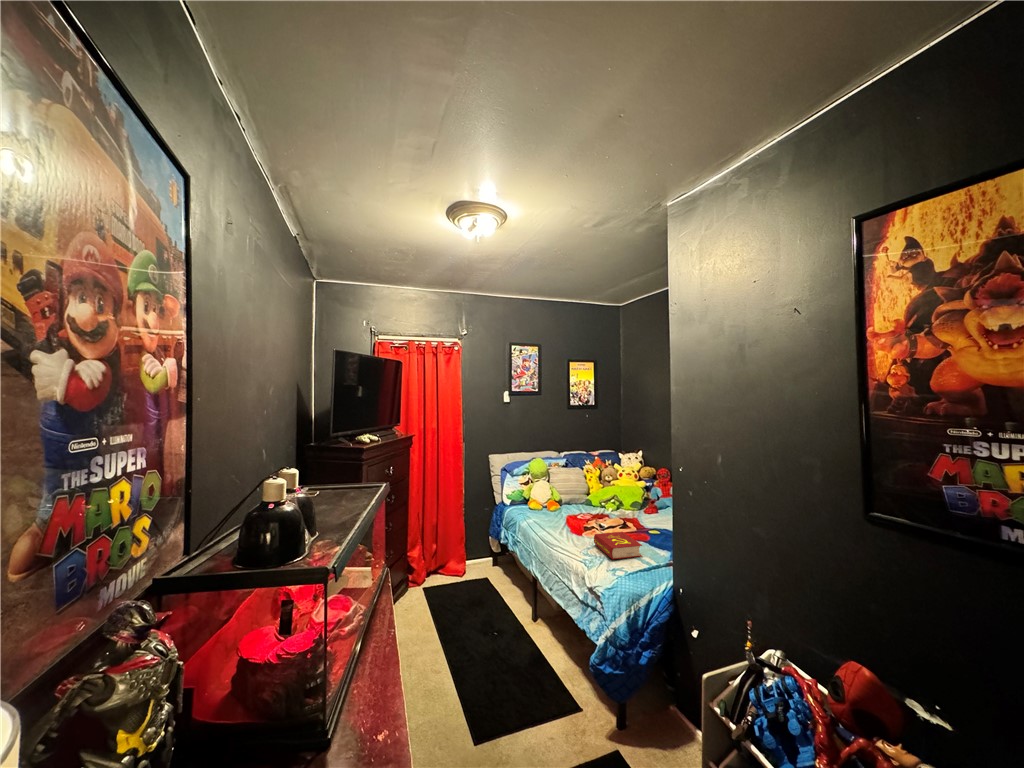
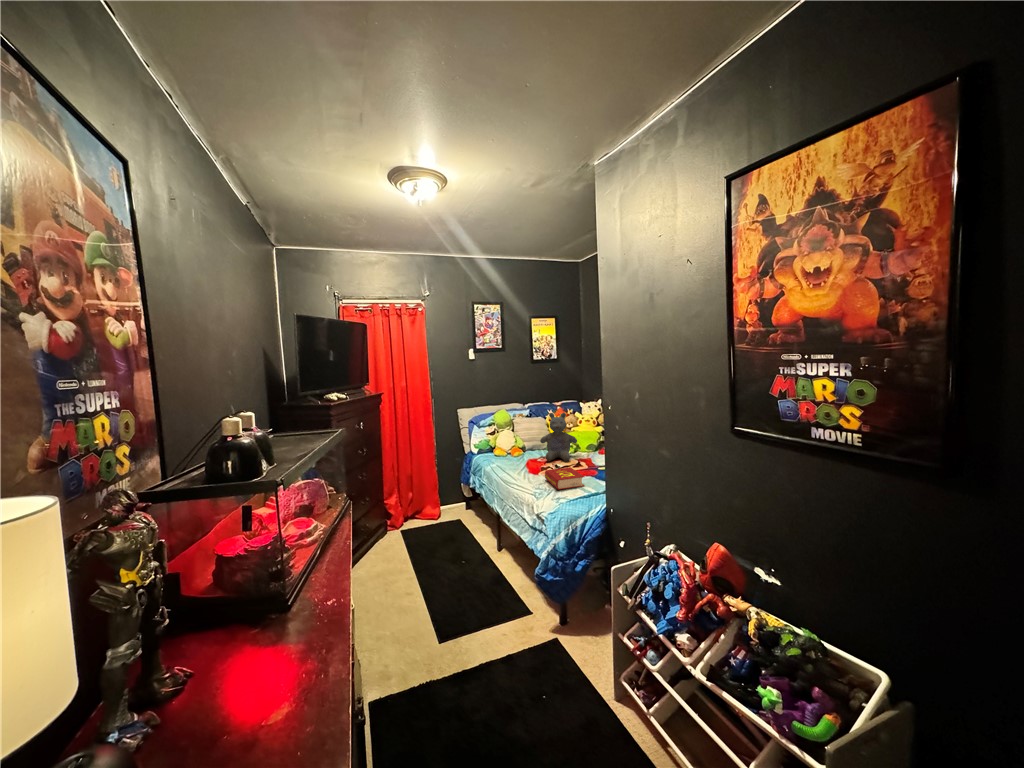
stuffed bear: none [583,466,625,522] -> present [540,413,577,461]

